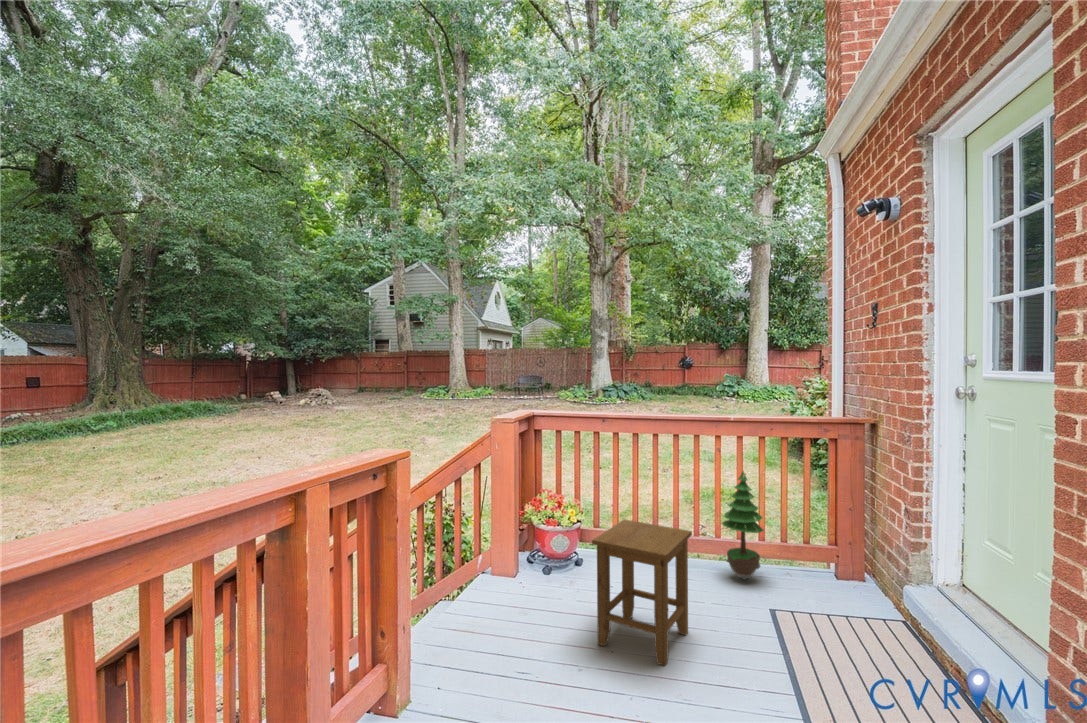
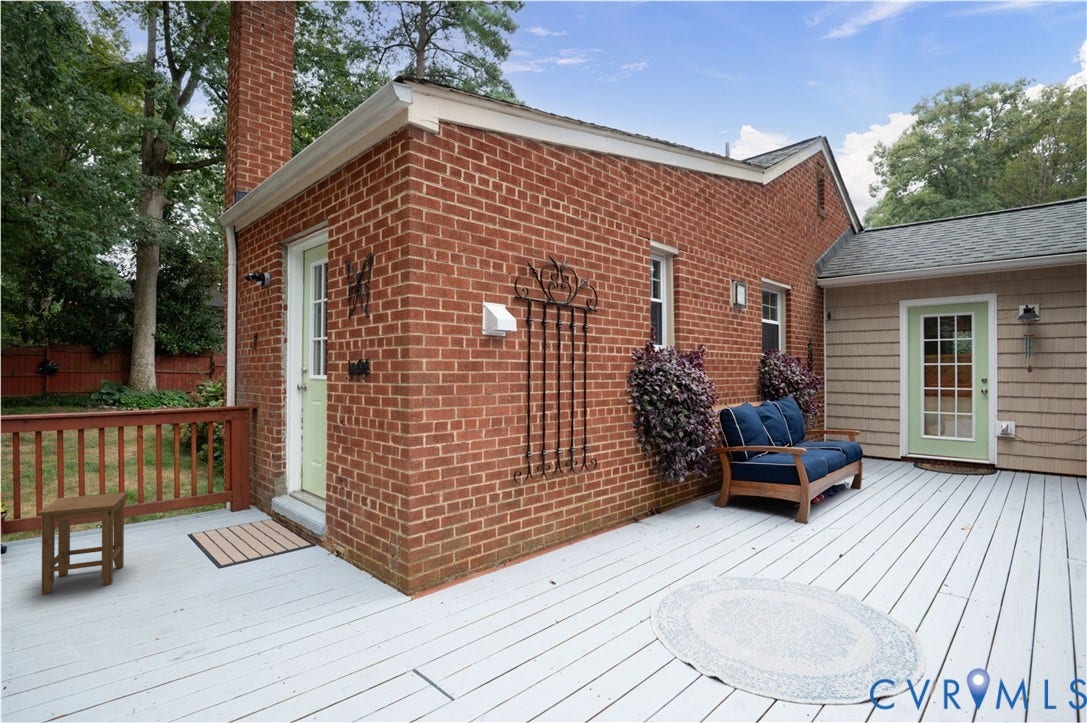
potted tree: present [723,471,764,579] -> none [143,450,179,531]

